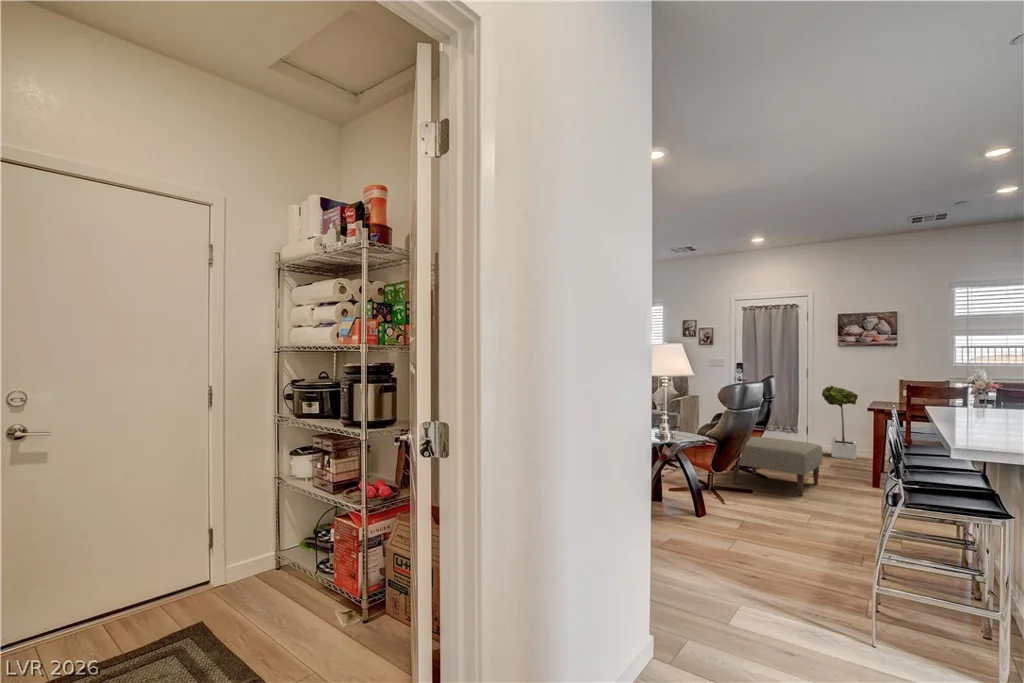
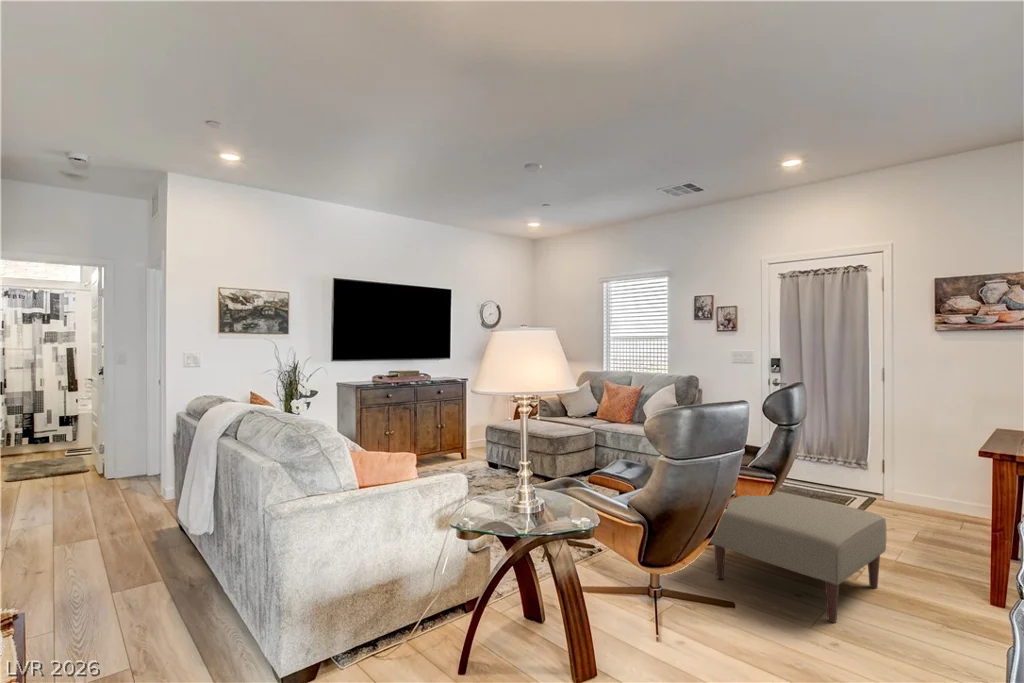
potted tree: present [822,385,858,460] -> none [905,396,970,523]

